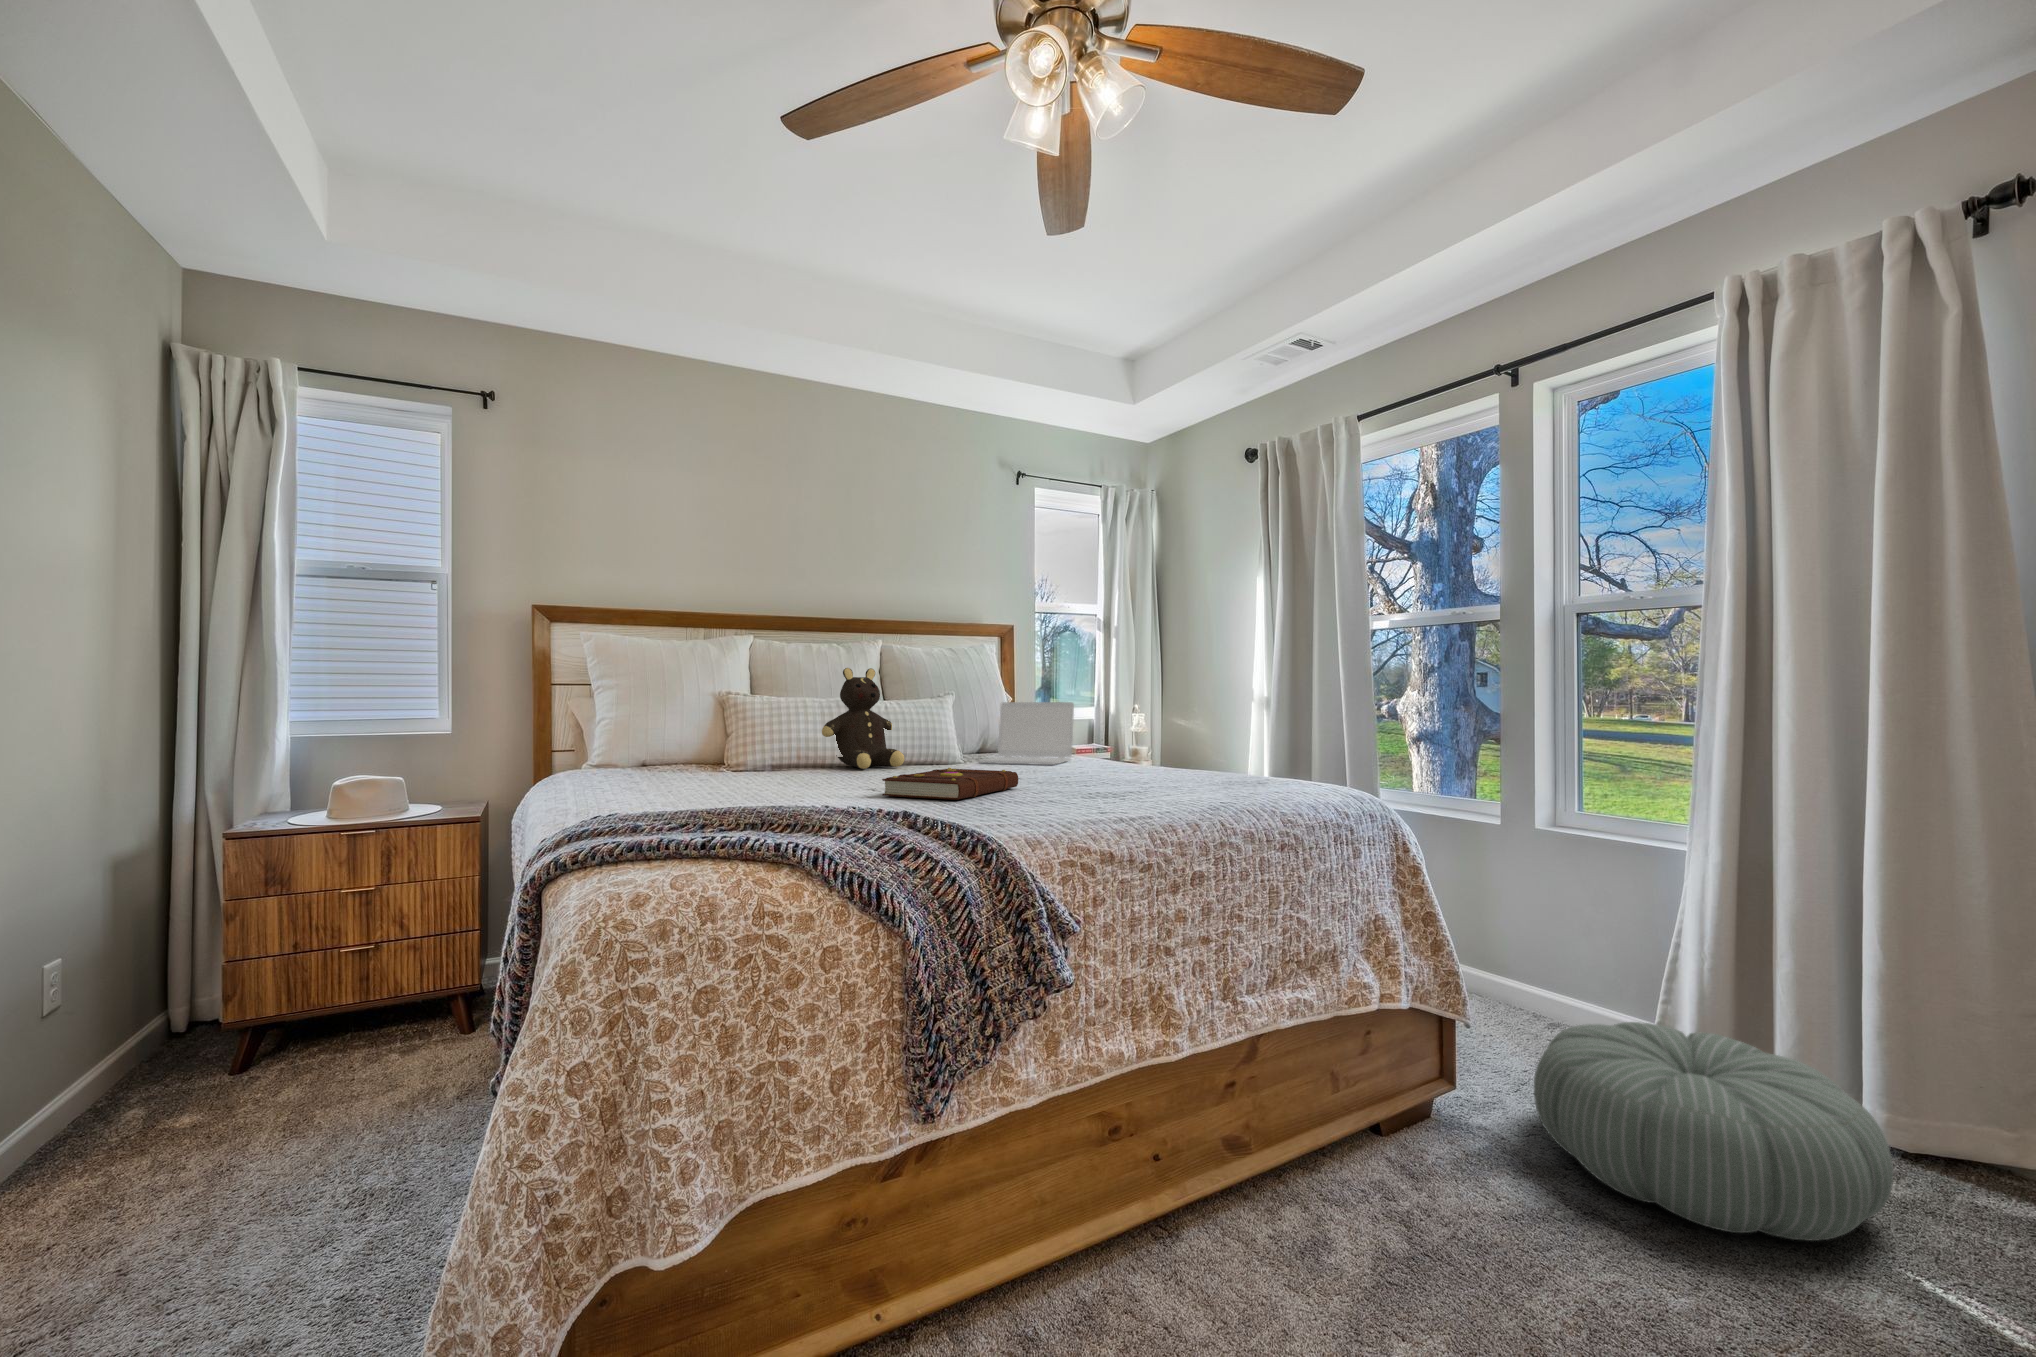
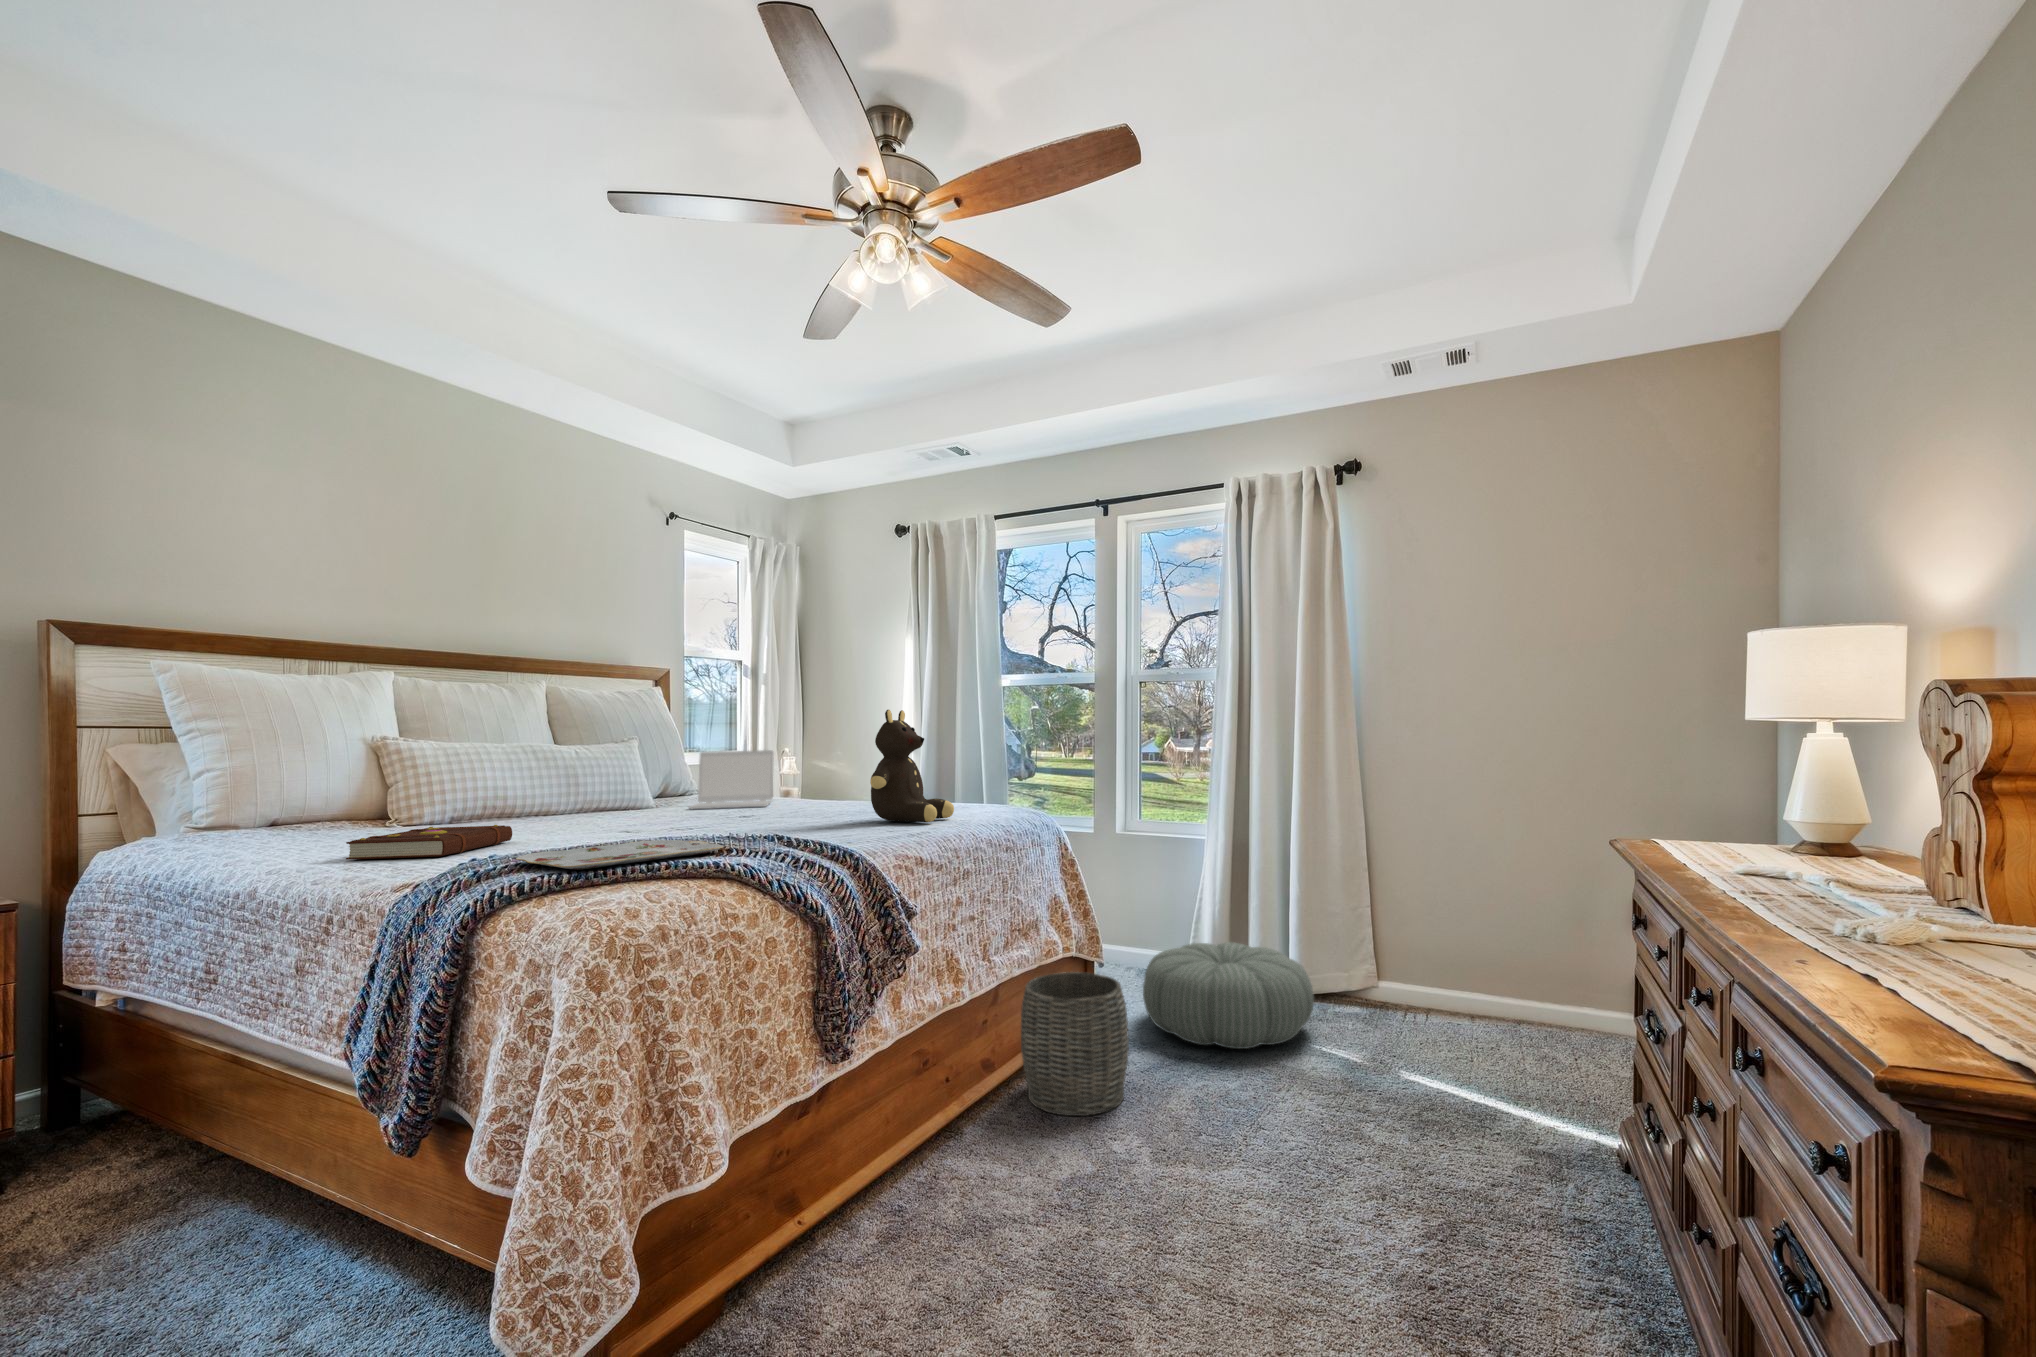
teddy bear: present [822,668,904,769] -> present [870,710,954,822]
book: present [882,768,1018,800] -> present [346,825,512,860]
serving tray: none [651,800,860,831] -> present [516,840,722,870]
woven basket: none [1290,1035,1465,1273] -> present [1021,972,1129,1116]

